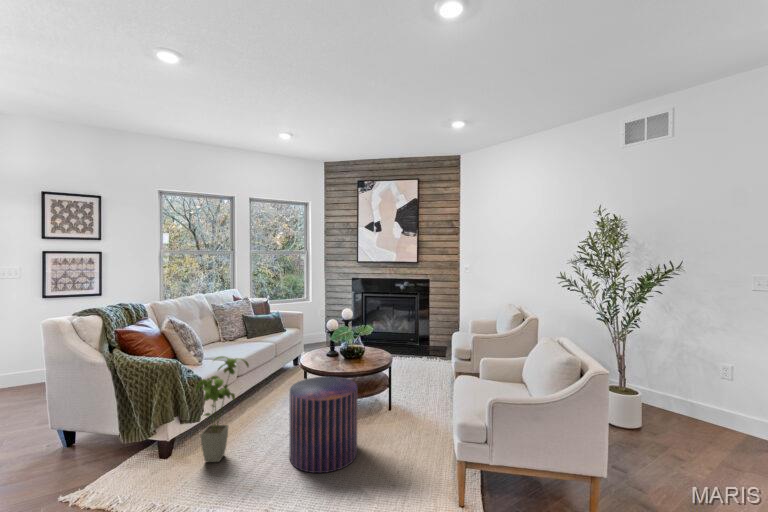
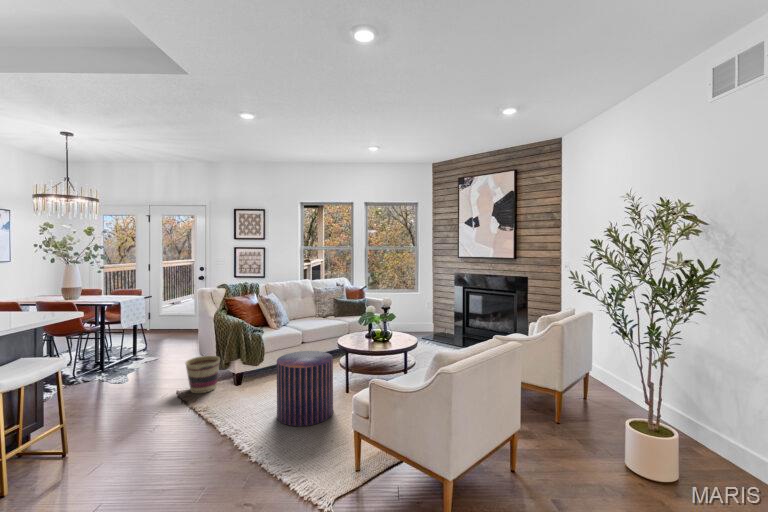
house plant: present [196,356,249,462] -> none [228,323,269,398]
basket: none [97,416,155,480] -> present [185,356,220,393]

